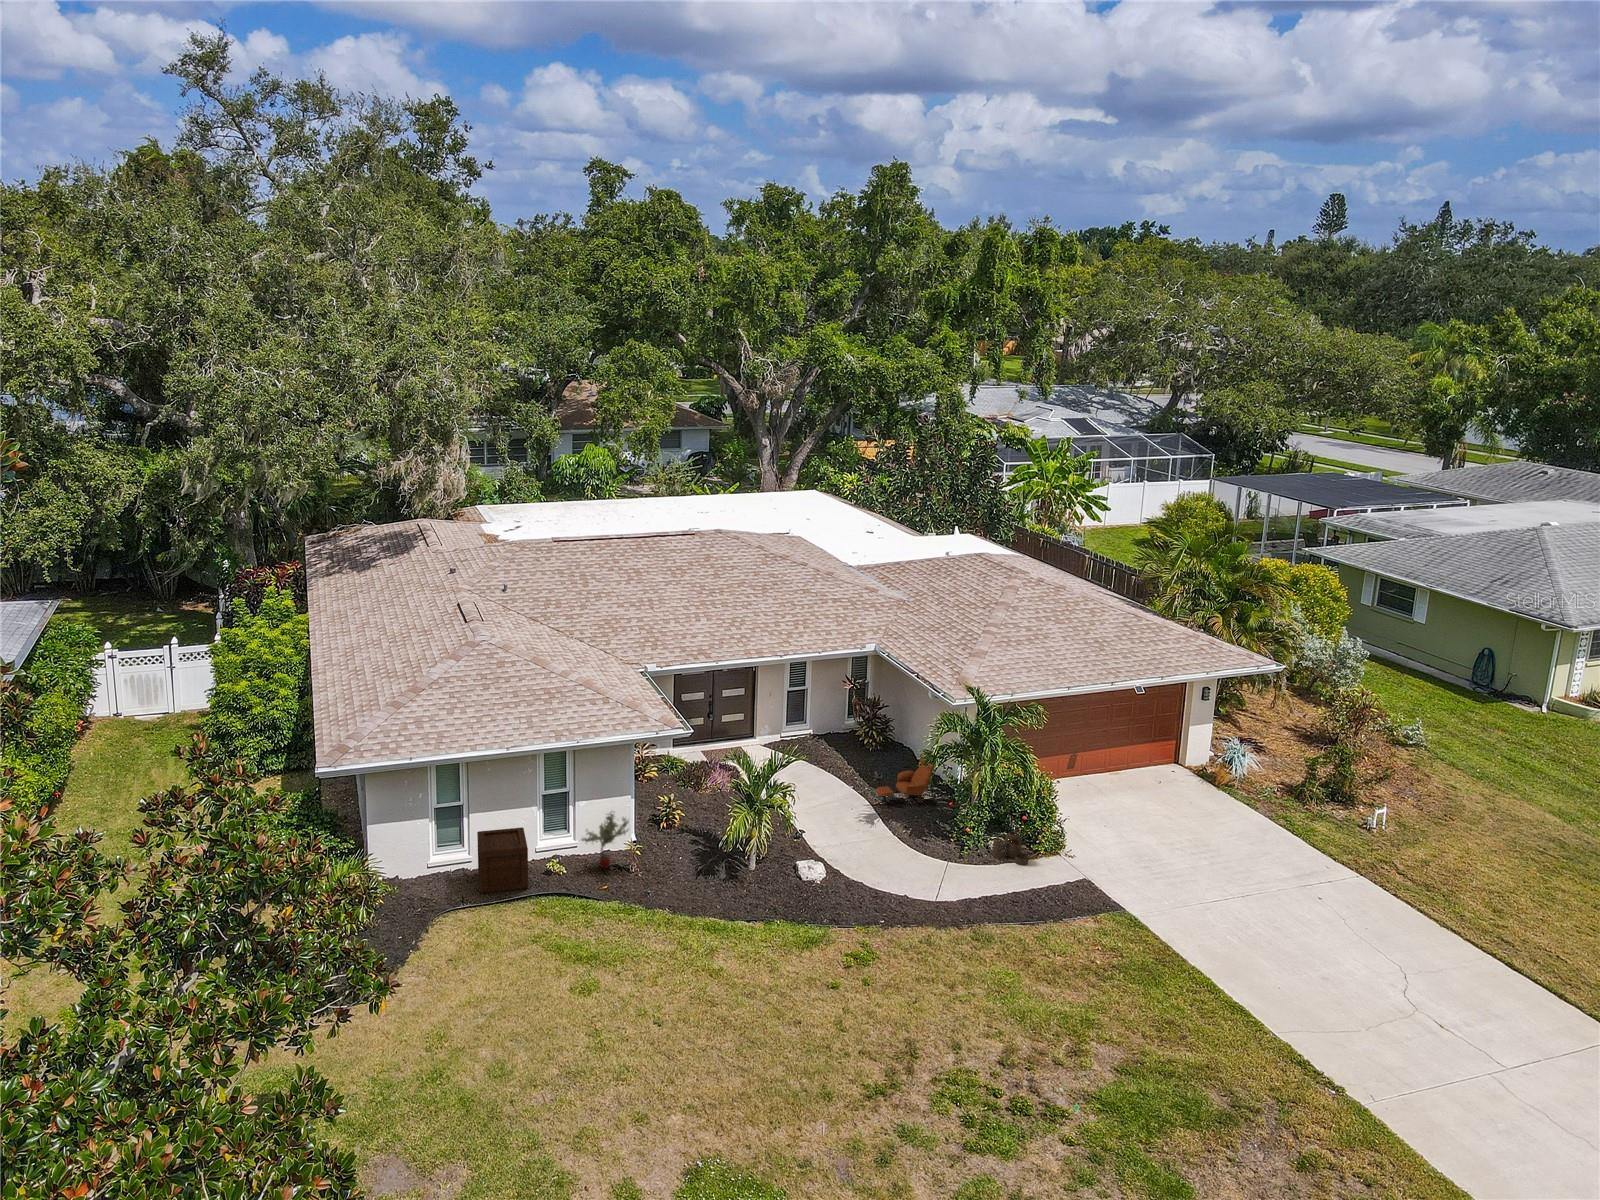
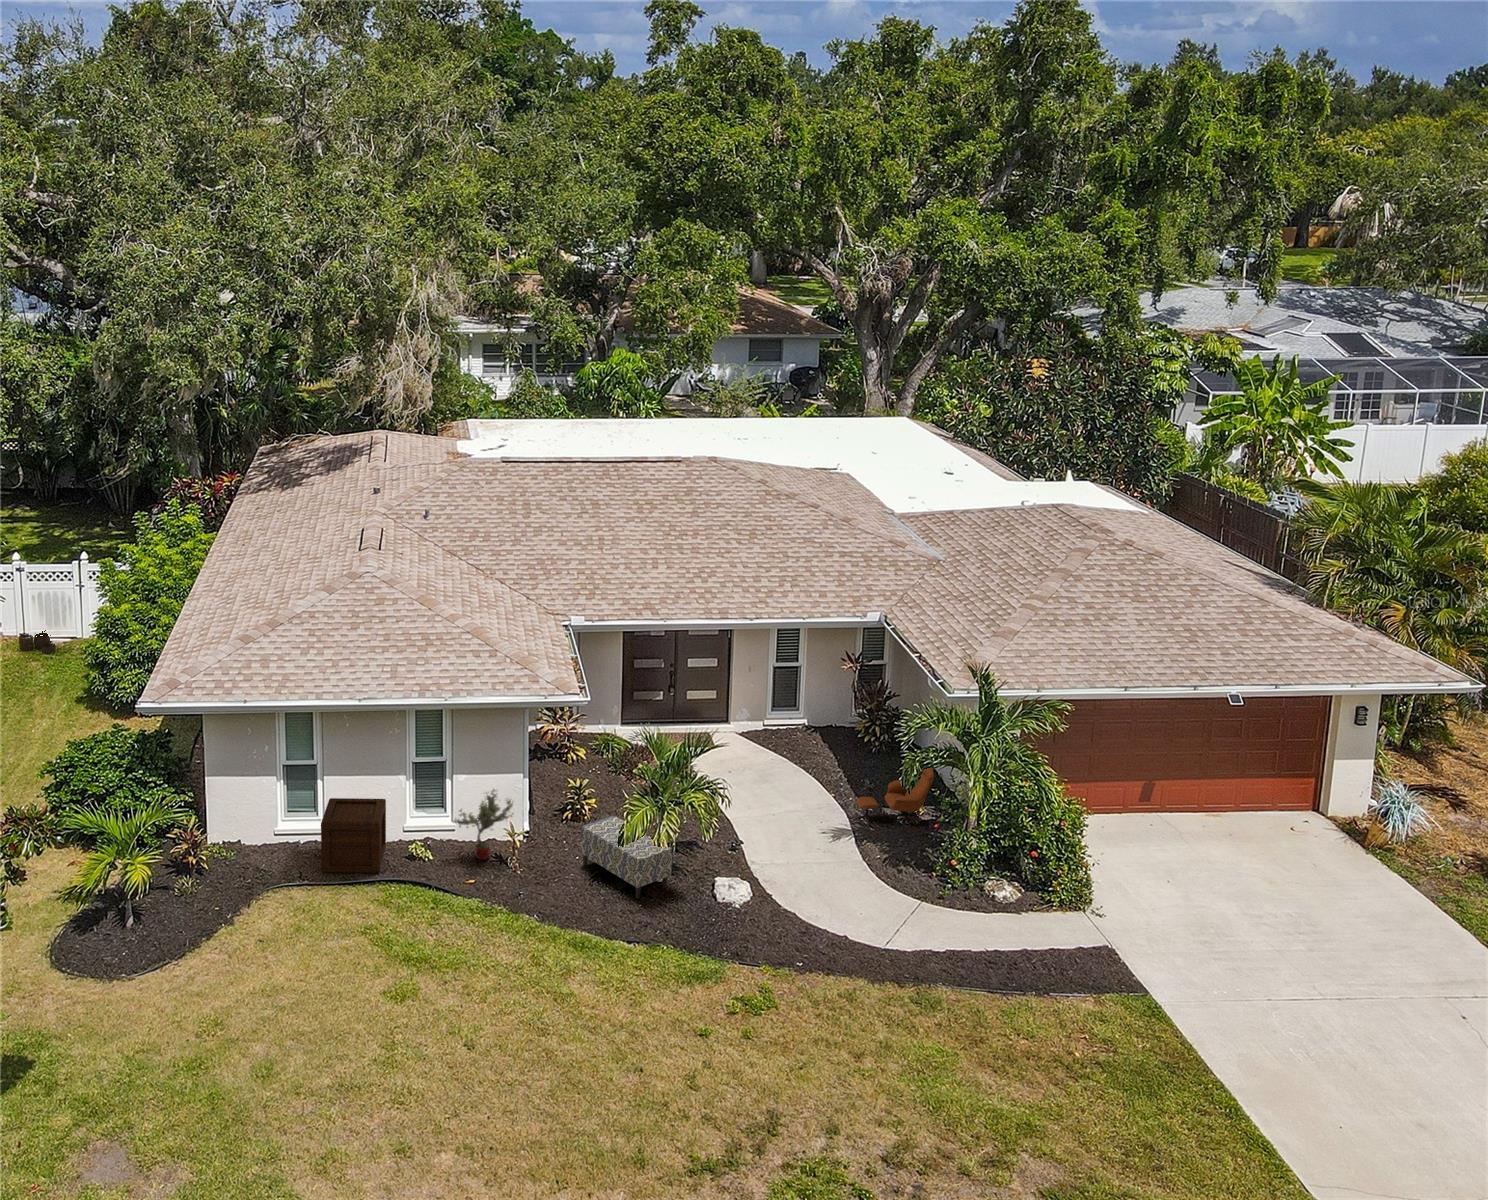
bench: none [683,822,762,886] -> present [580,816,672,899]
woven basket: present [992,832,1029,865] -> present [19,630,56,653]

